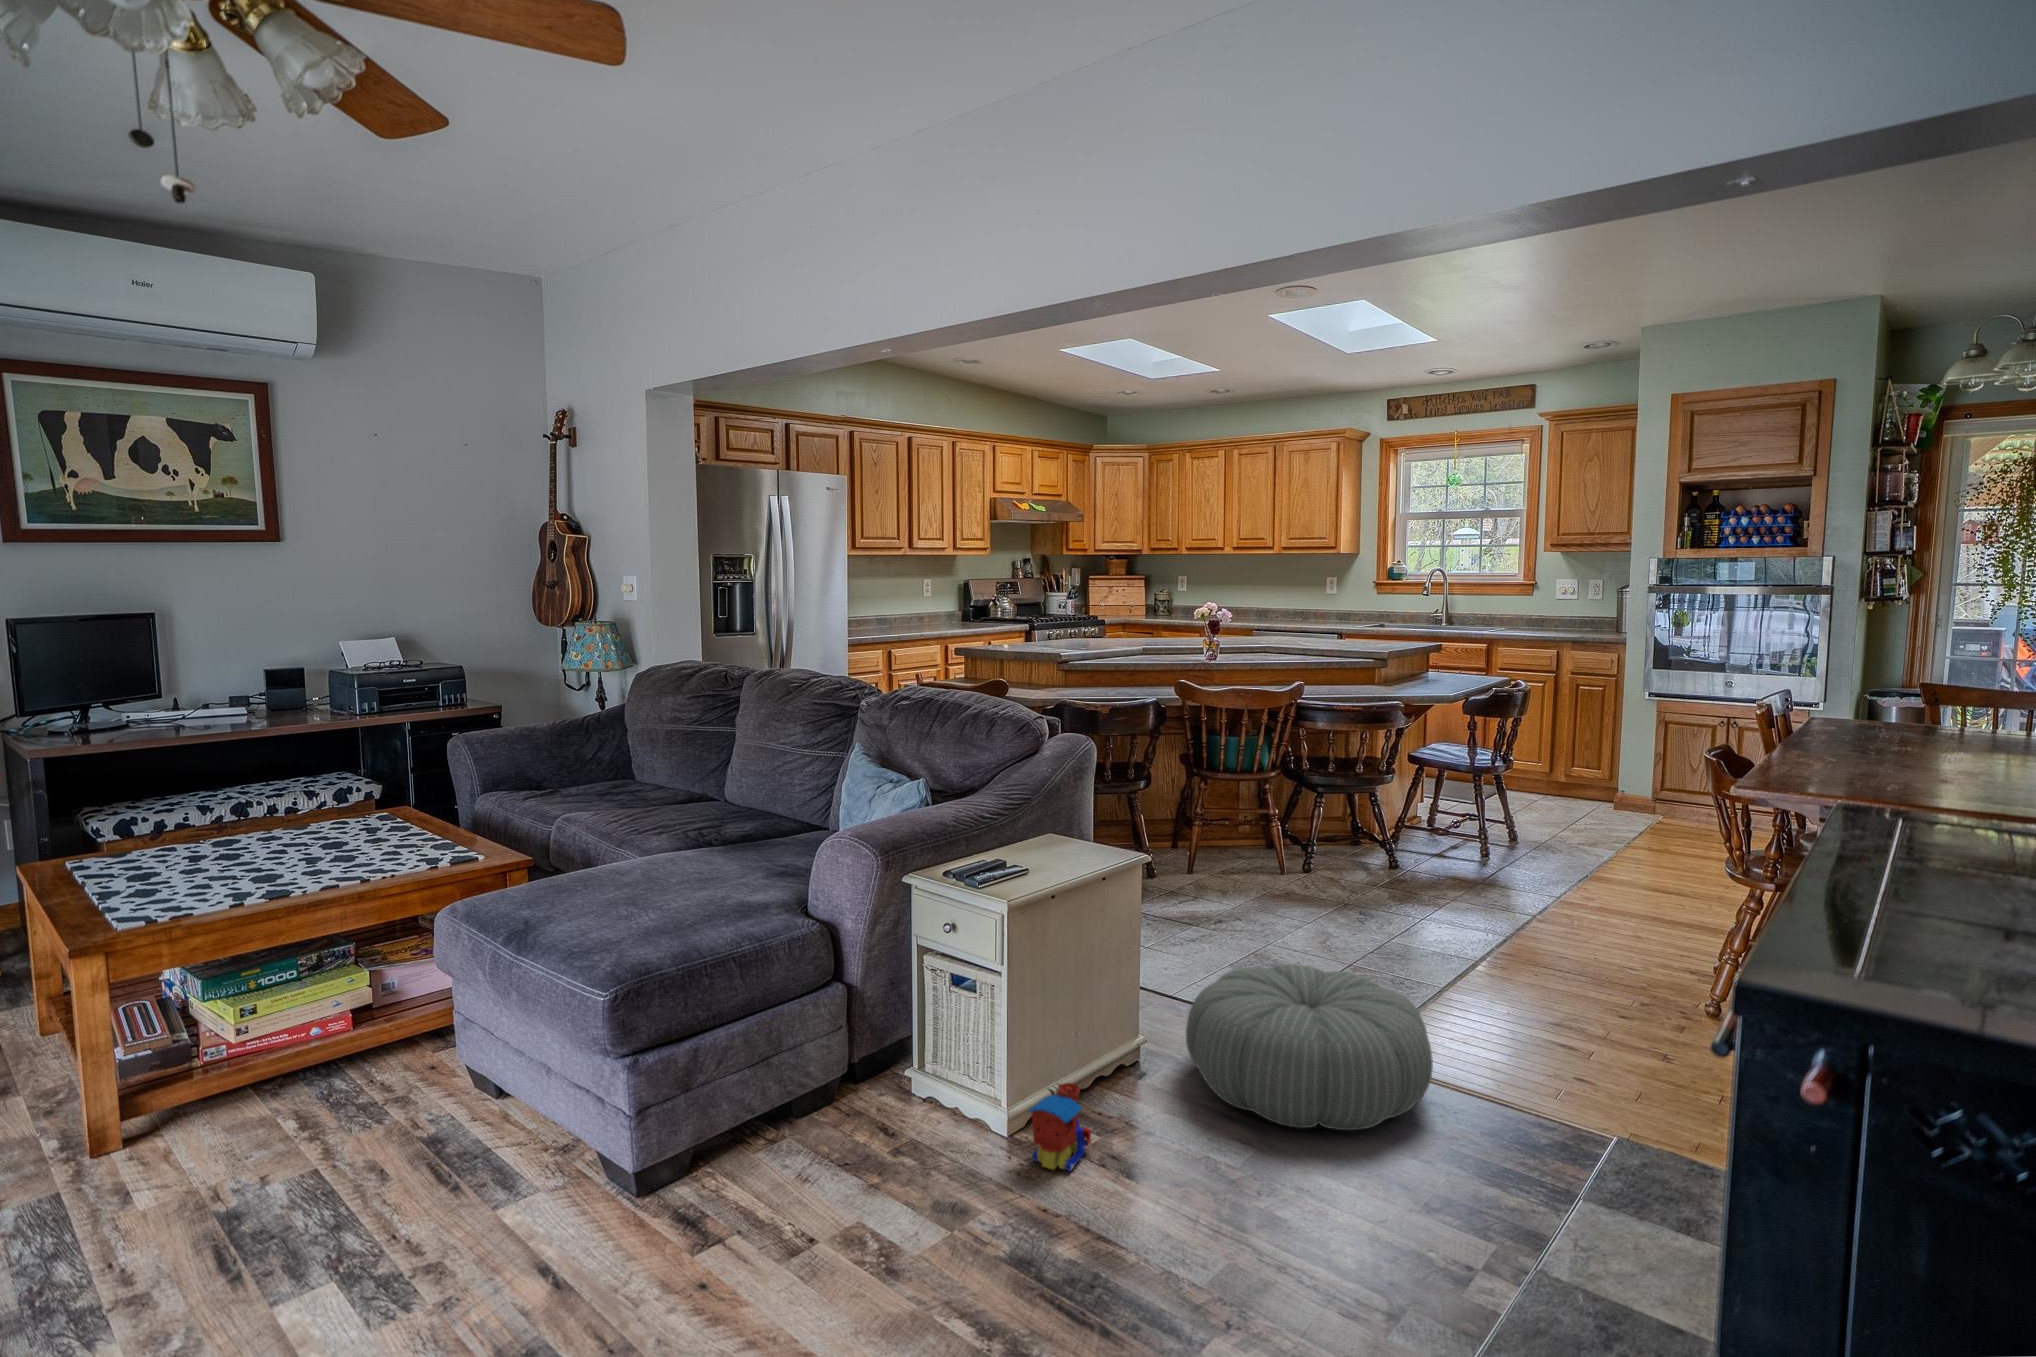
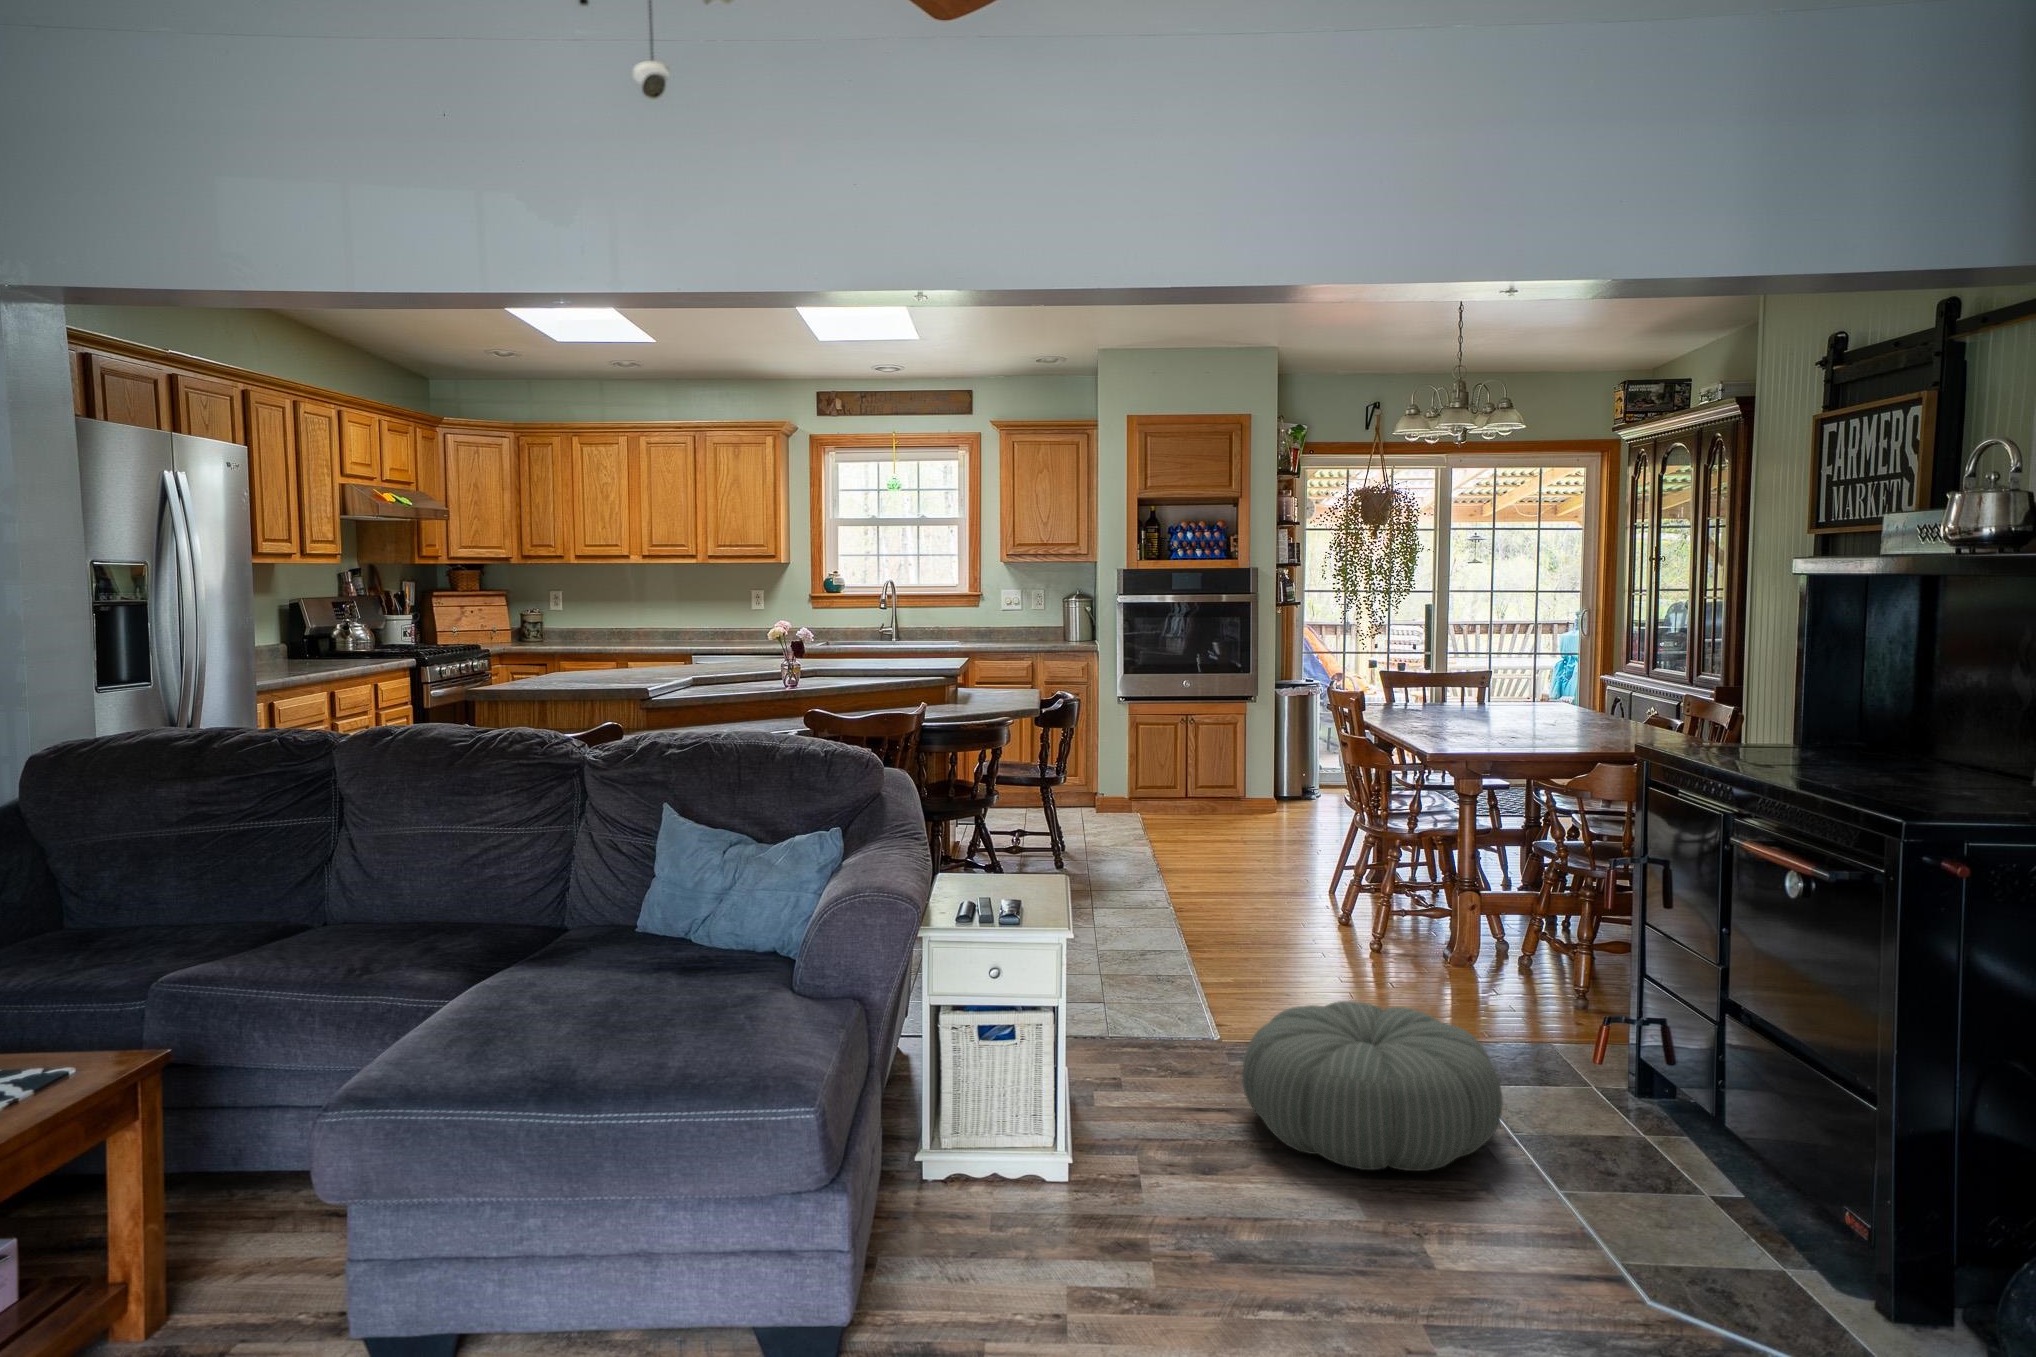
toy train: present [1029,1083,1091,1171] -> none [1307,1200,1386,1308]

